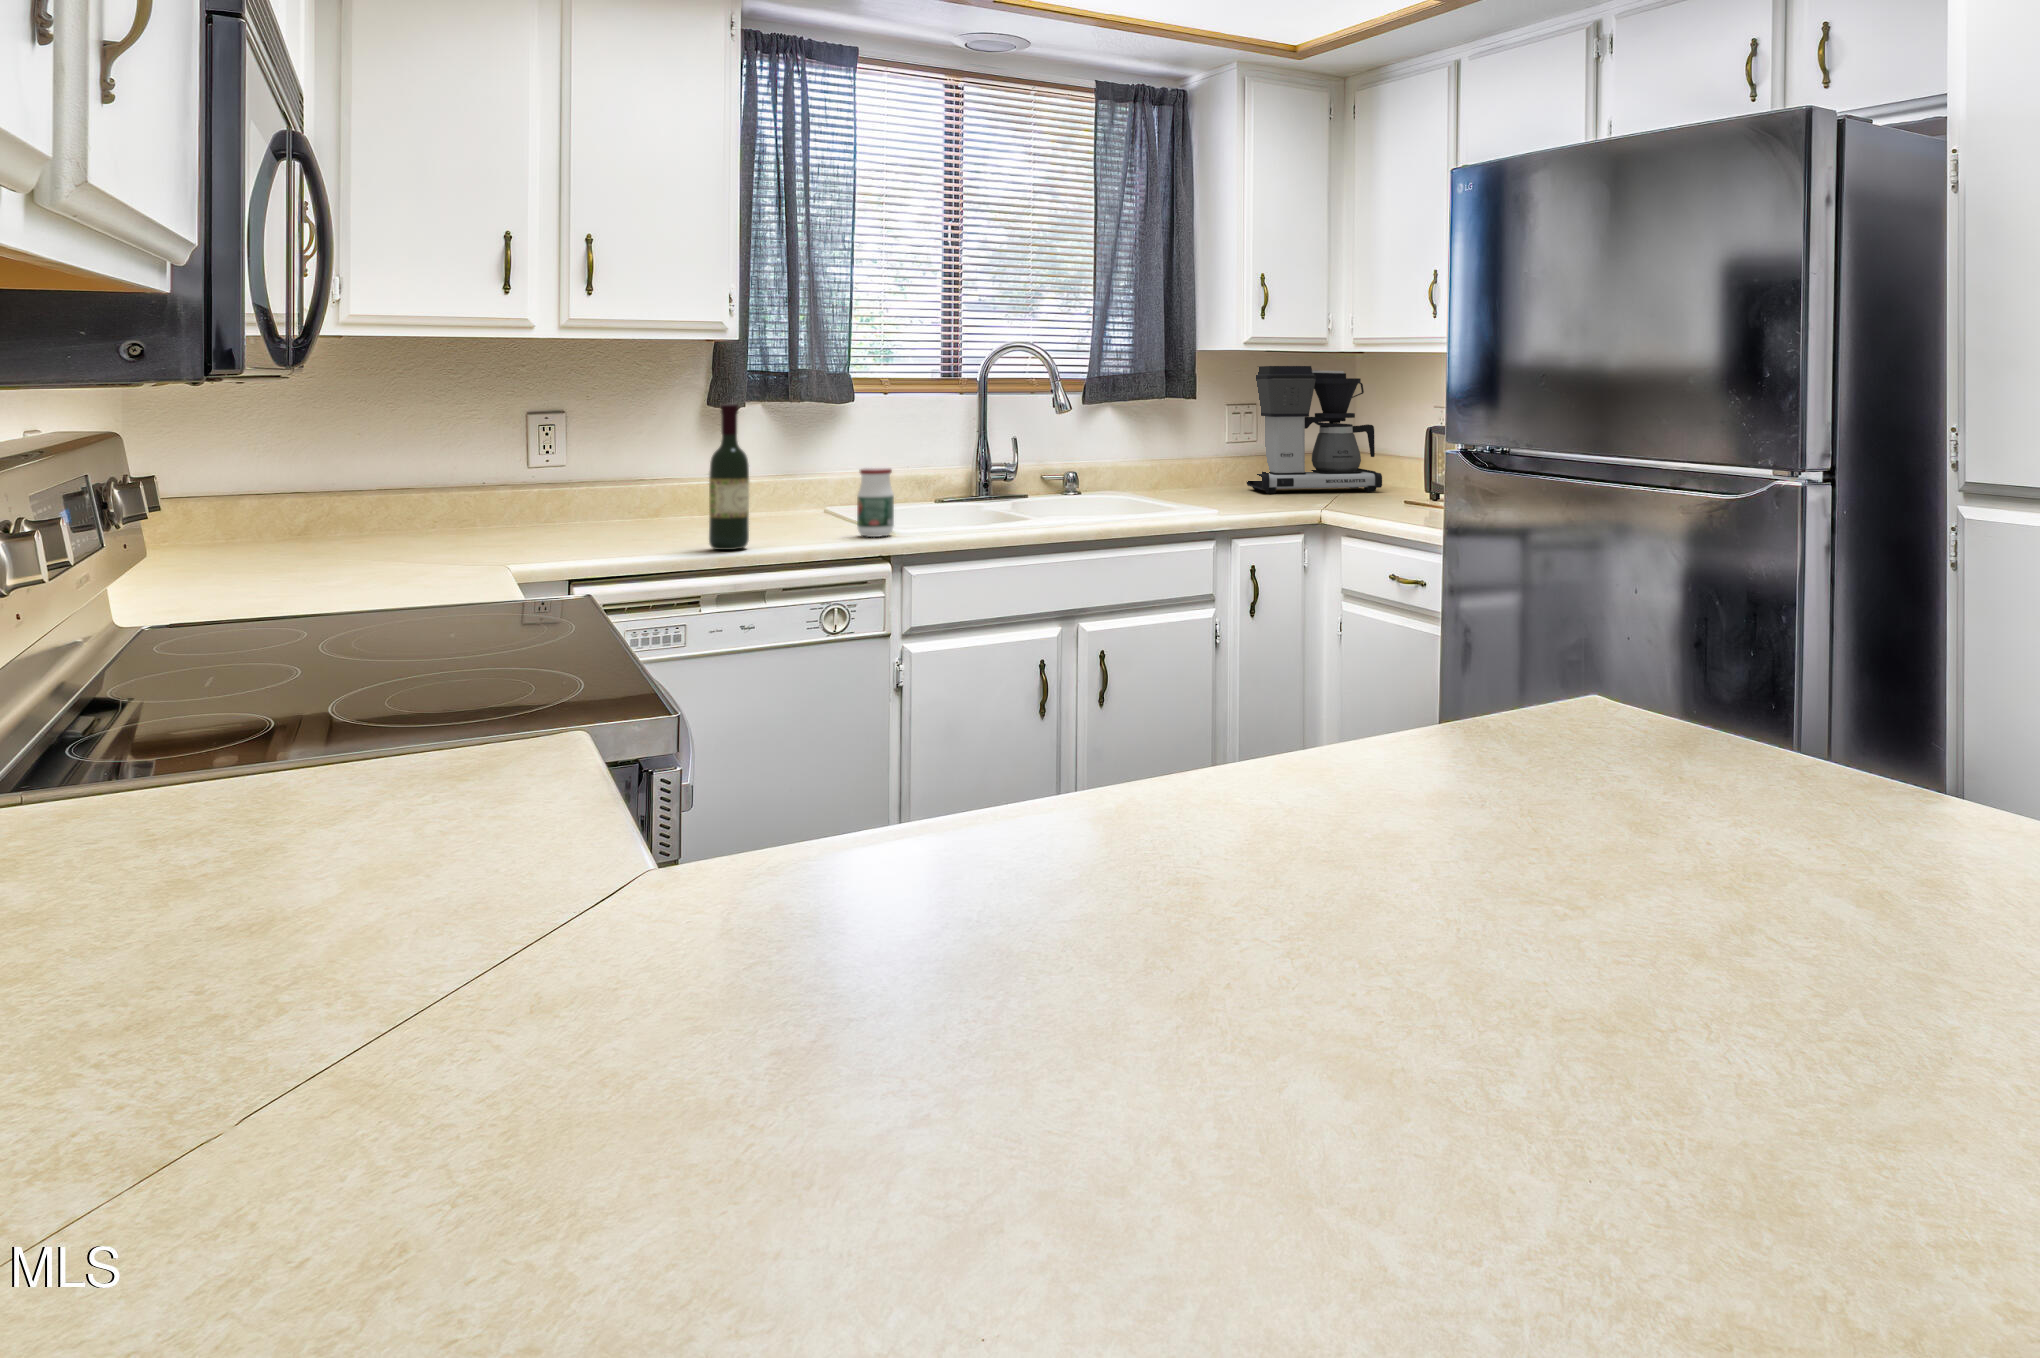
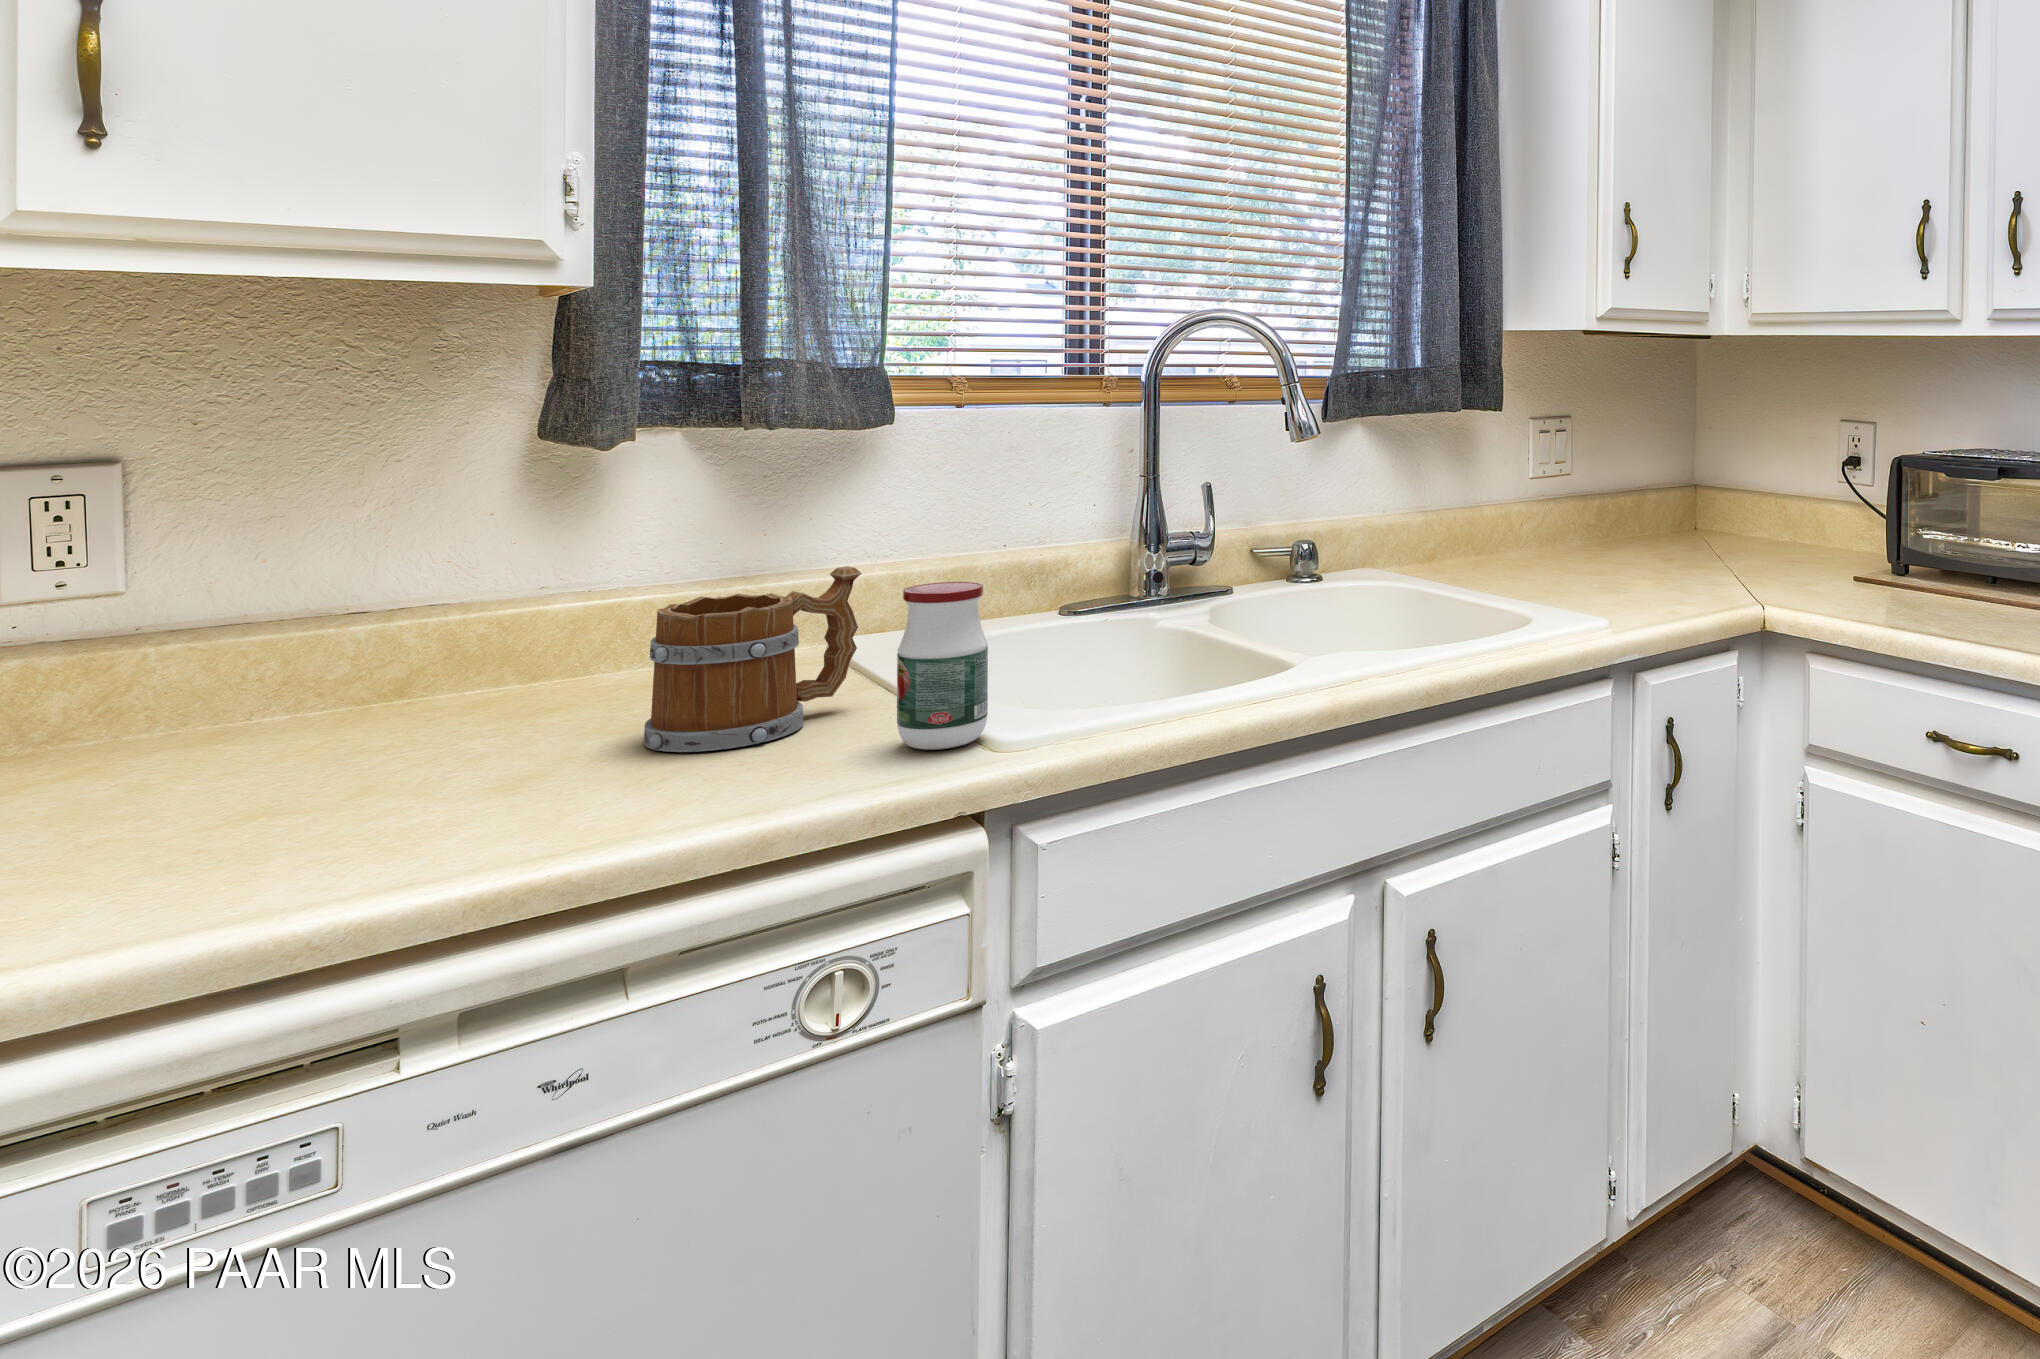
coffee maker: present [1247,366,1382,494] -> none [1552,355,1764,558]
wine bottle: present [709,404,749,550] -> none [449,449,580,860]
mug: none [757,464,842,535] -> present [644,566,862,752]

